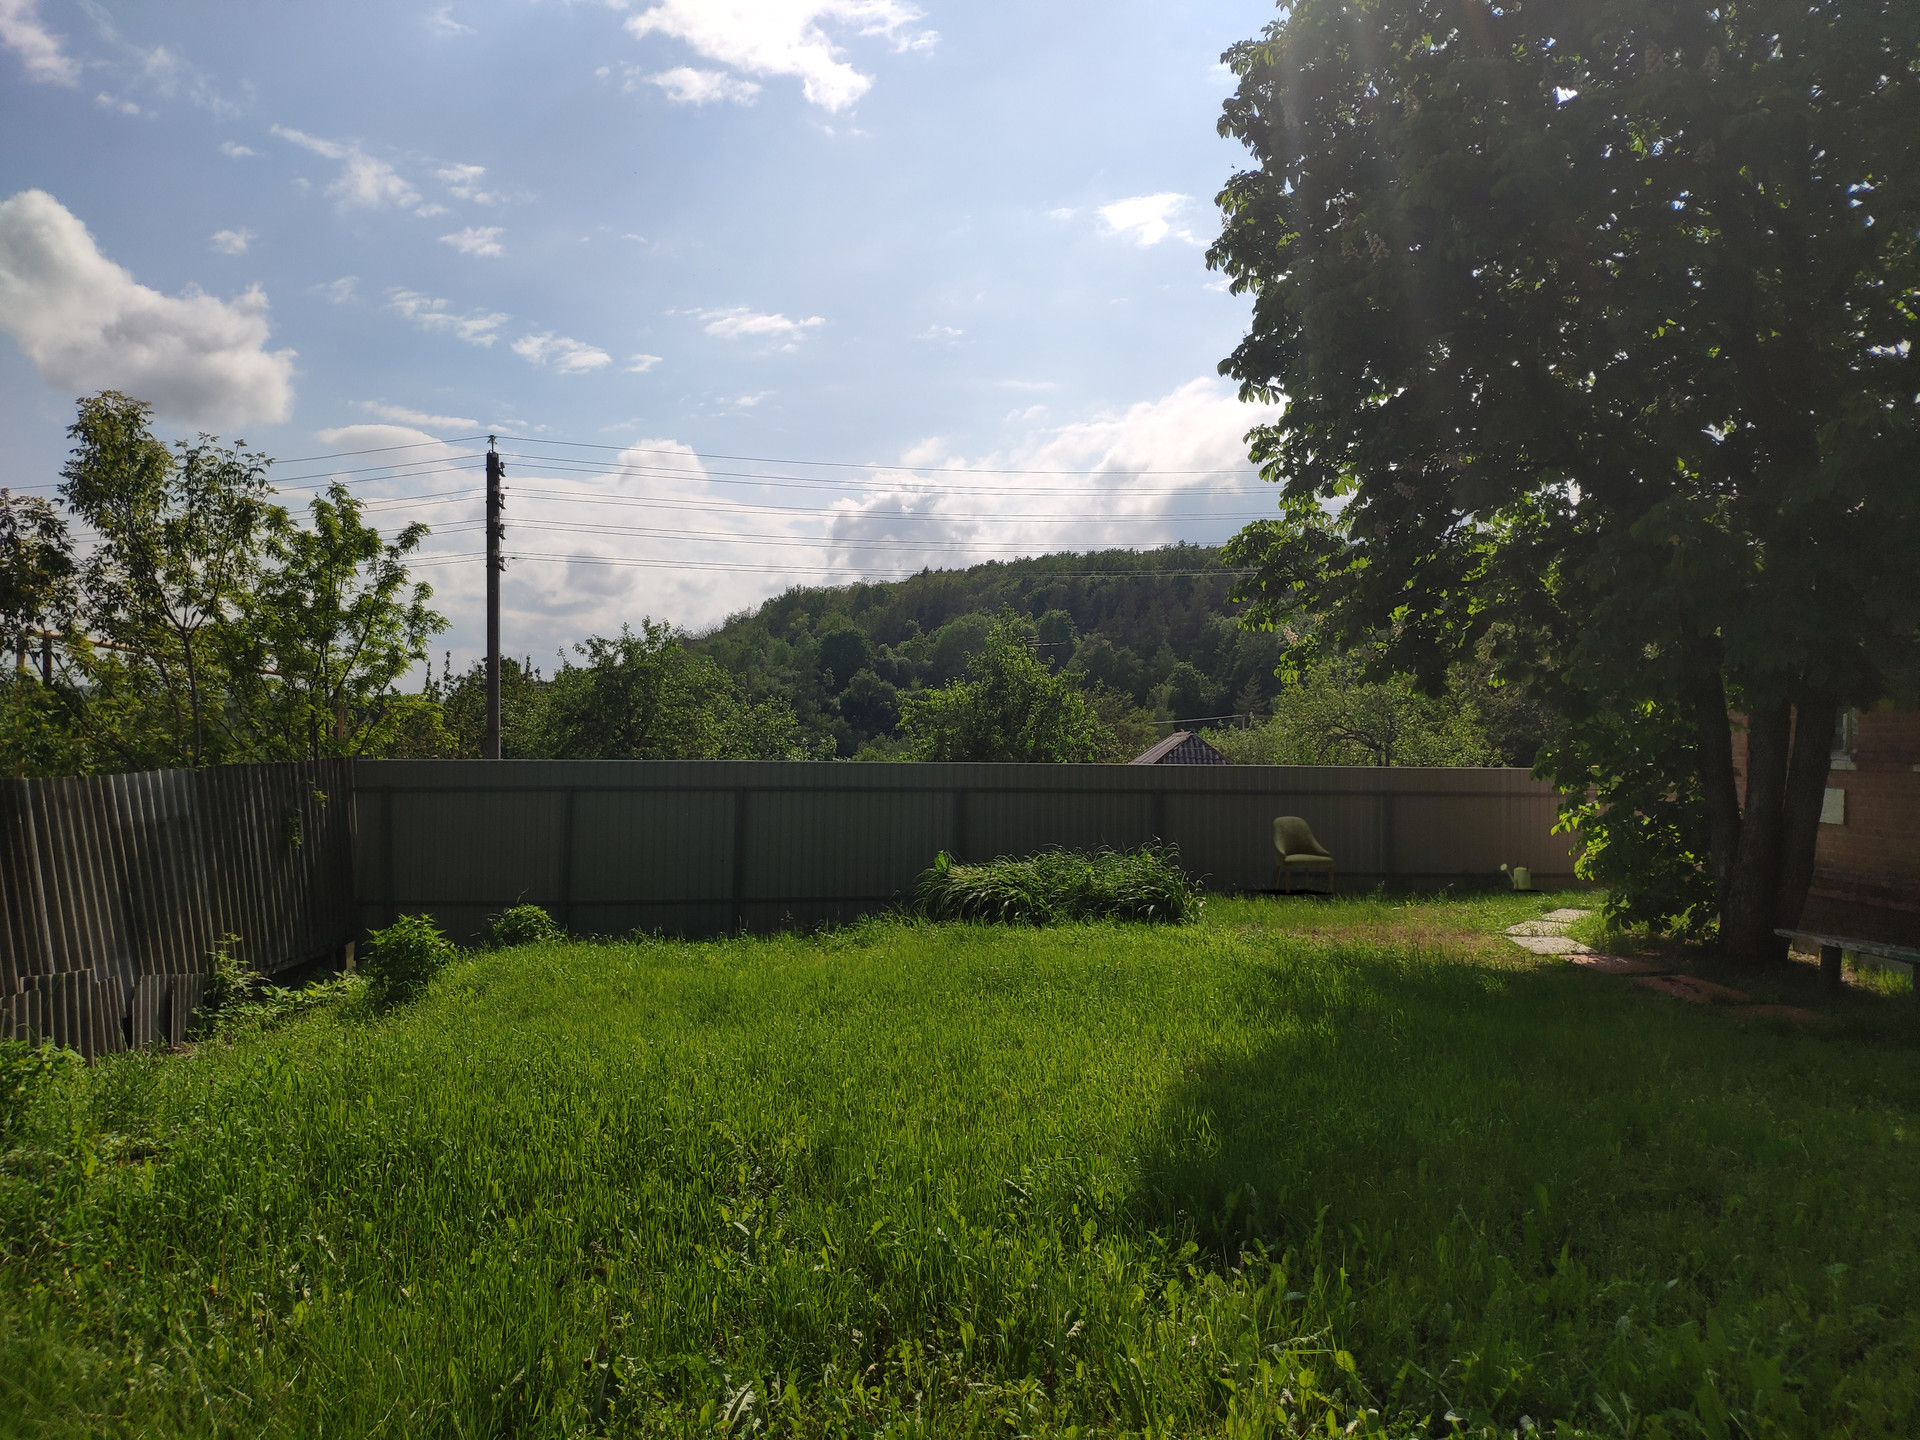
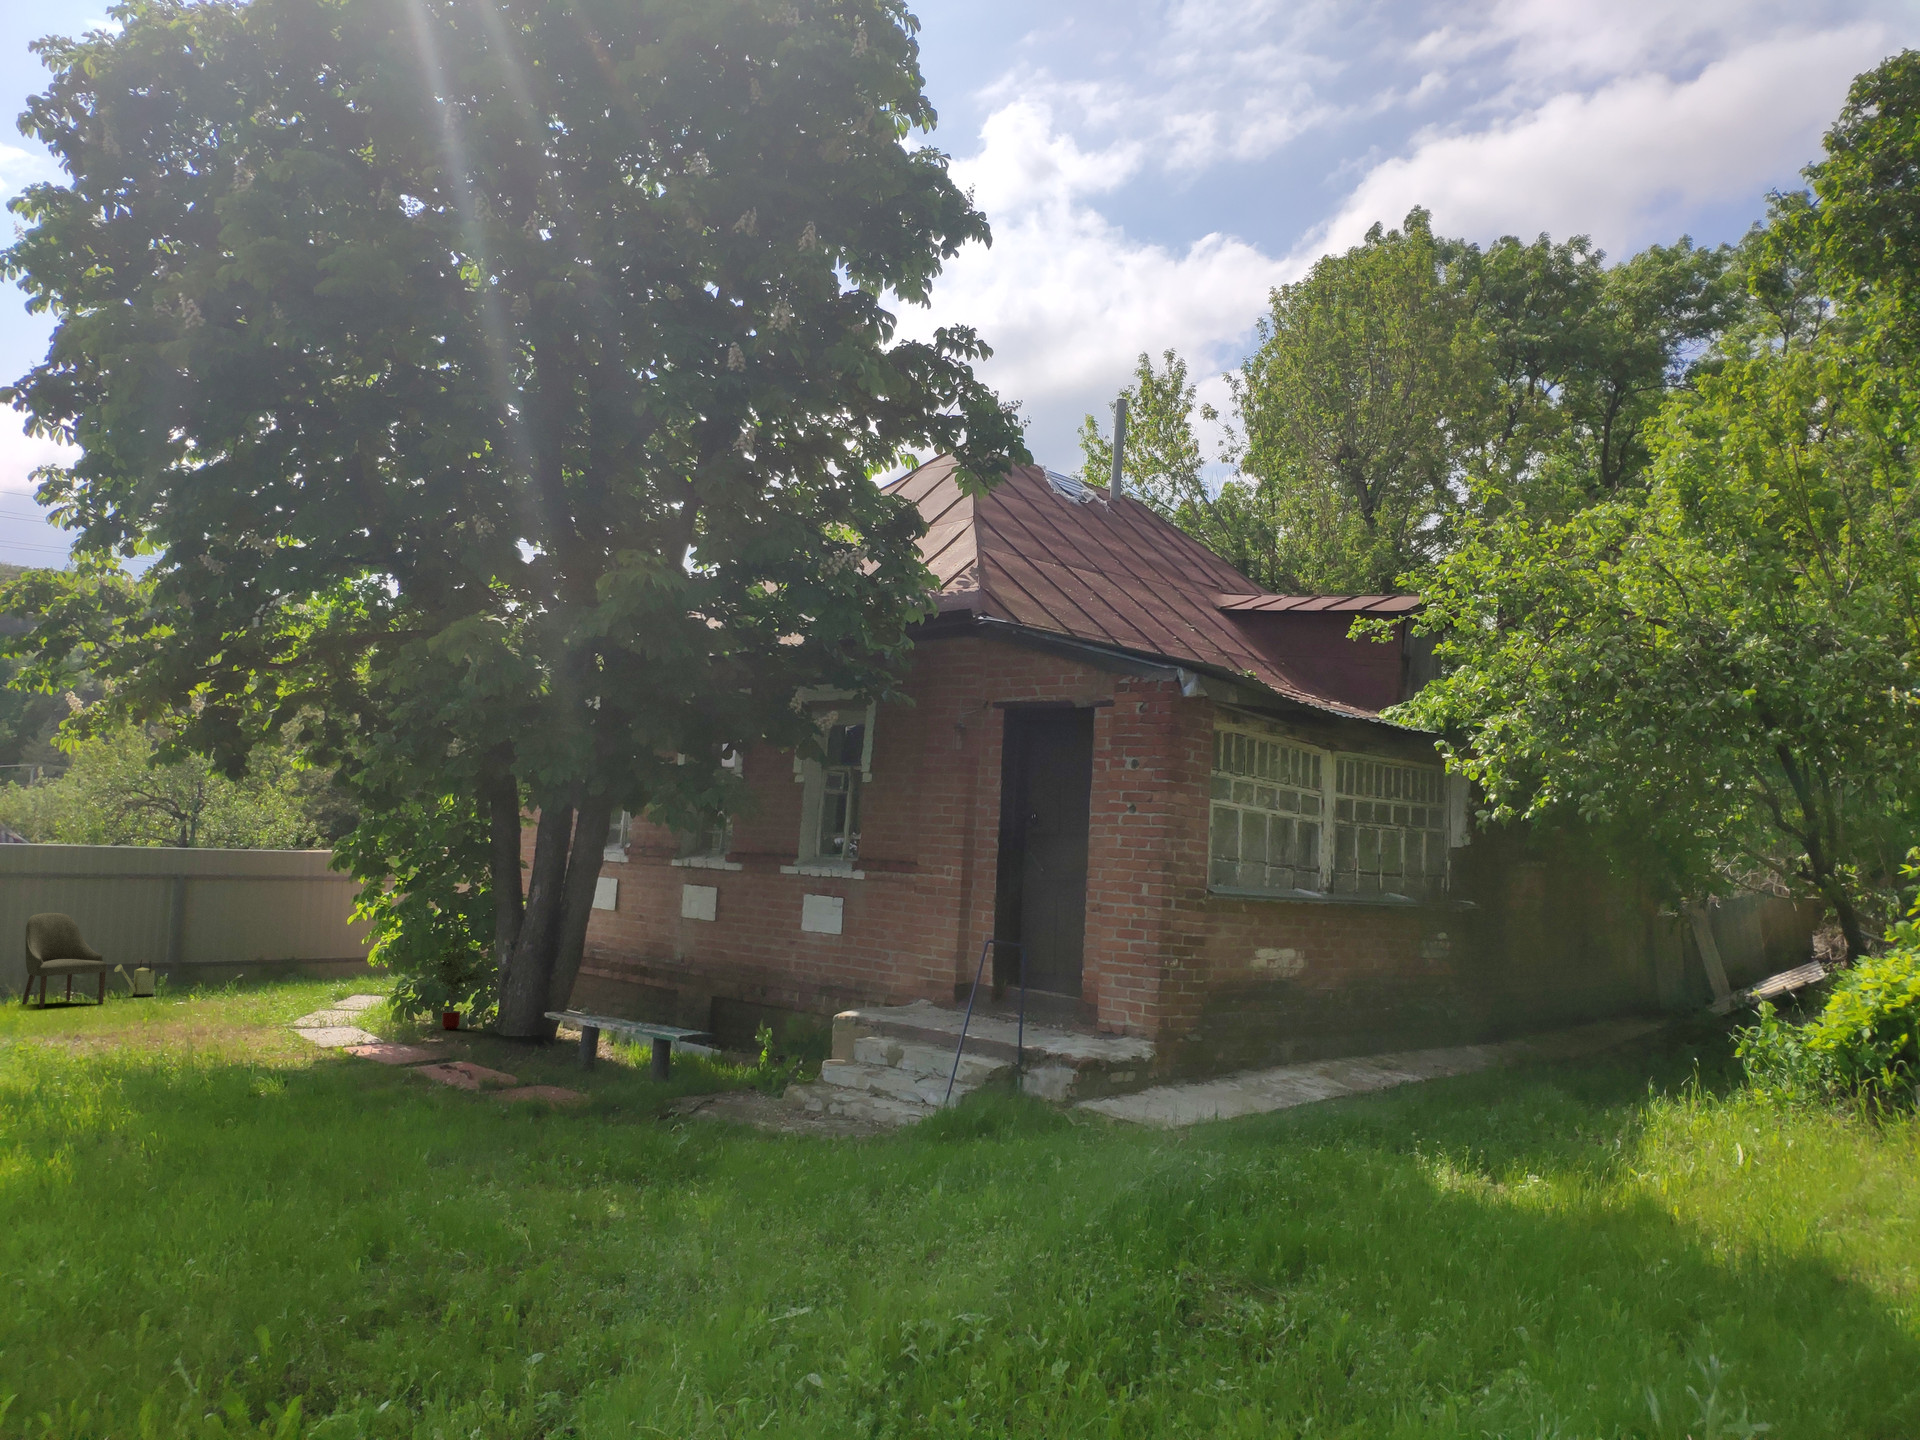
potted tree: none [1651,852,1714,949] -> present [436,939,484,1030]
watering can: present [1501,862,1532,891] -> present [114,960,158,997]

